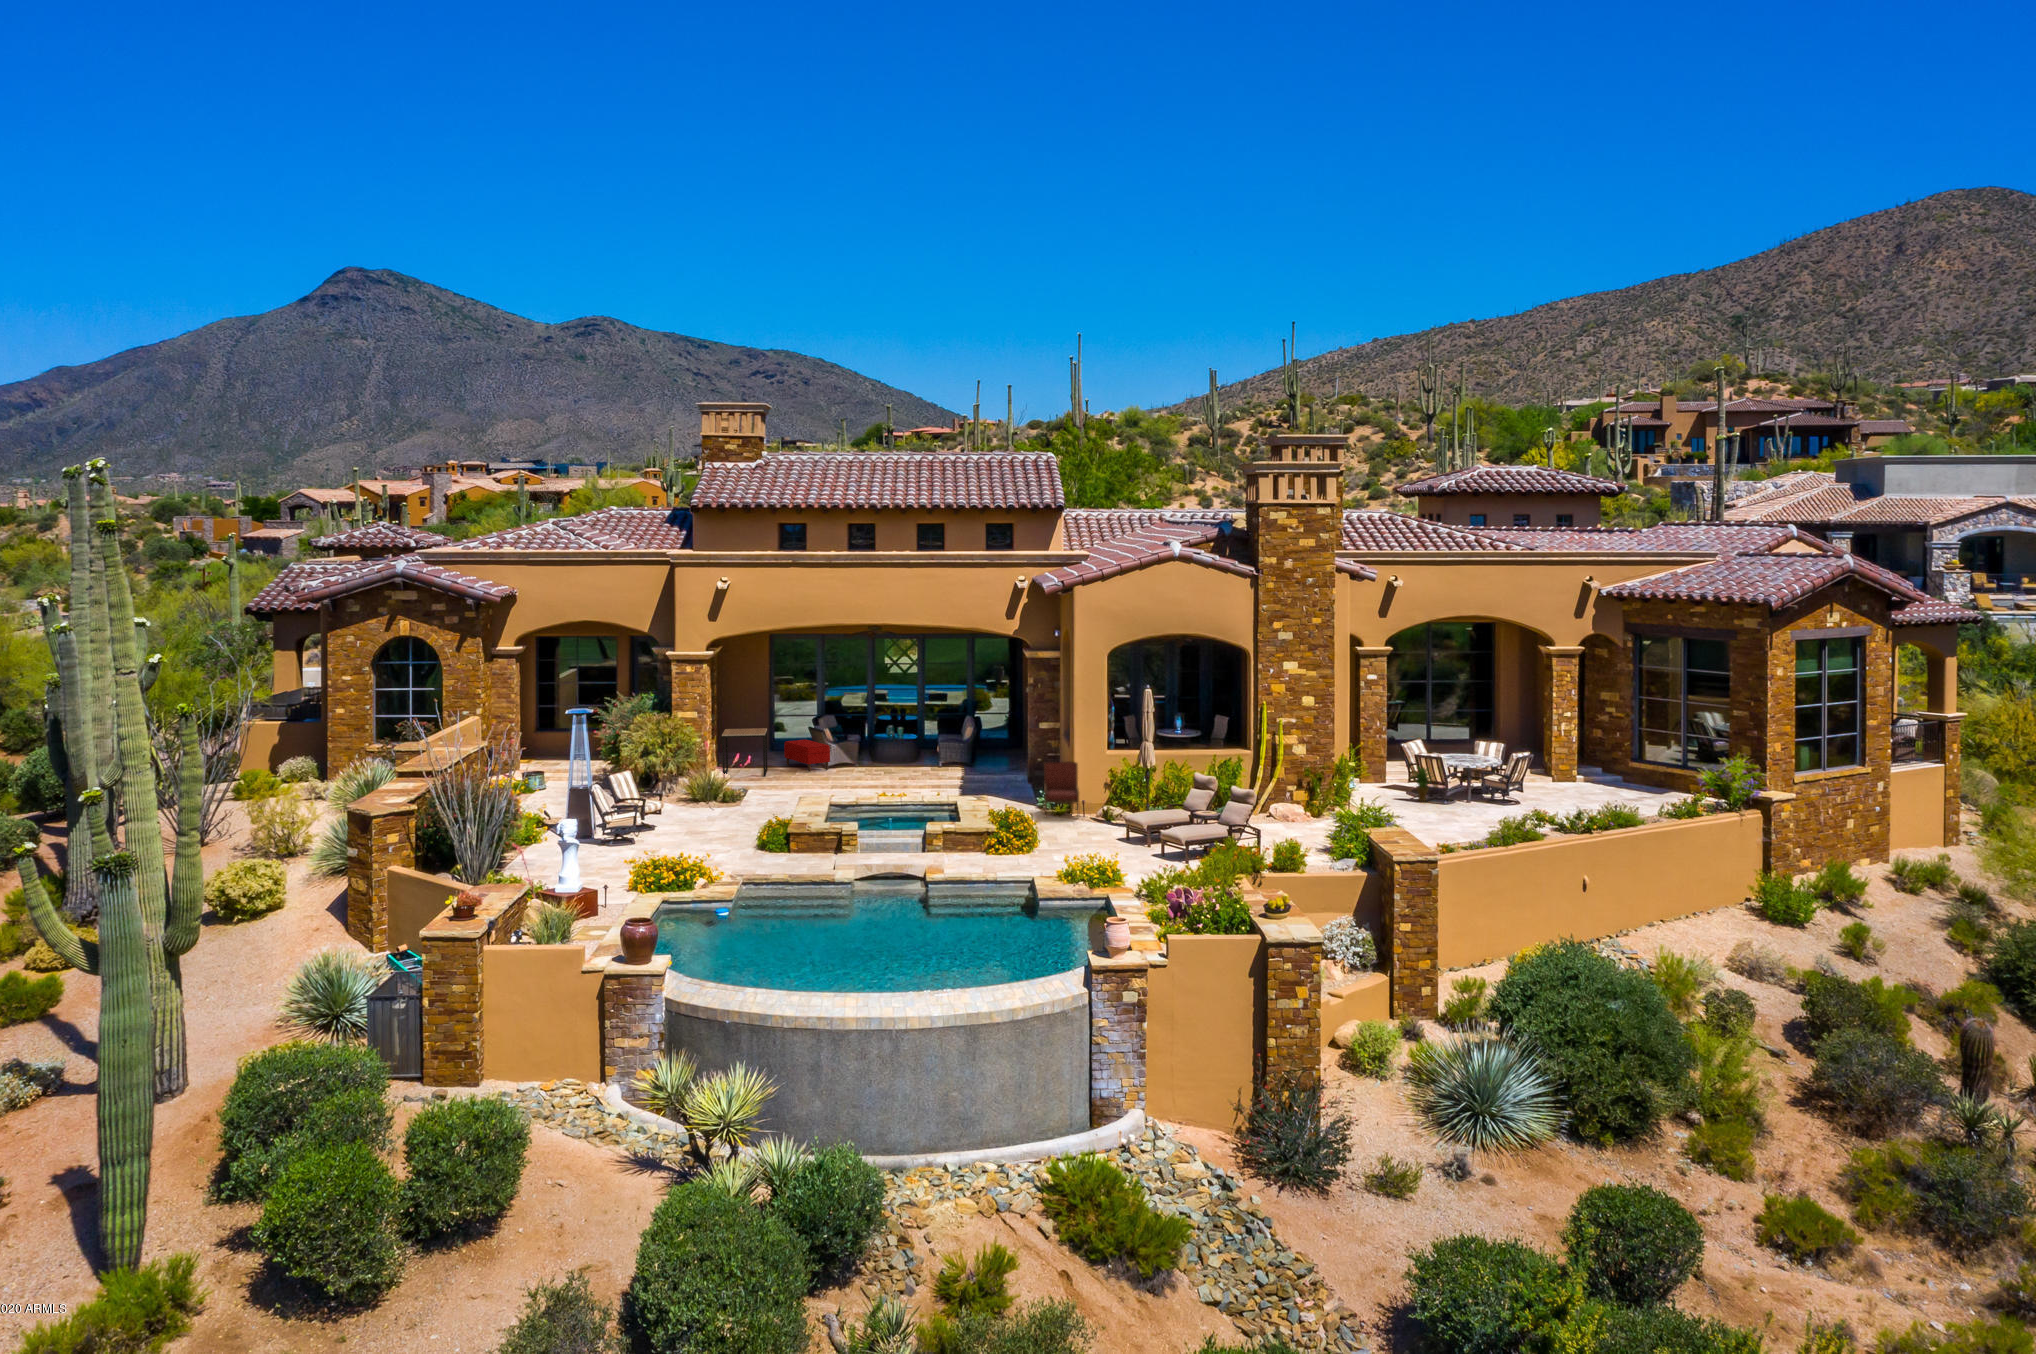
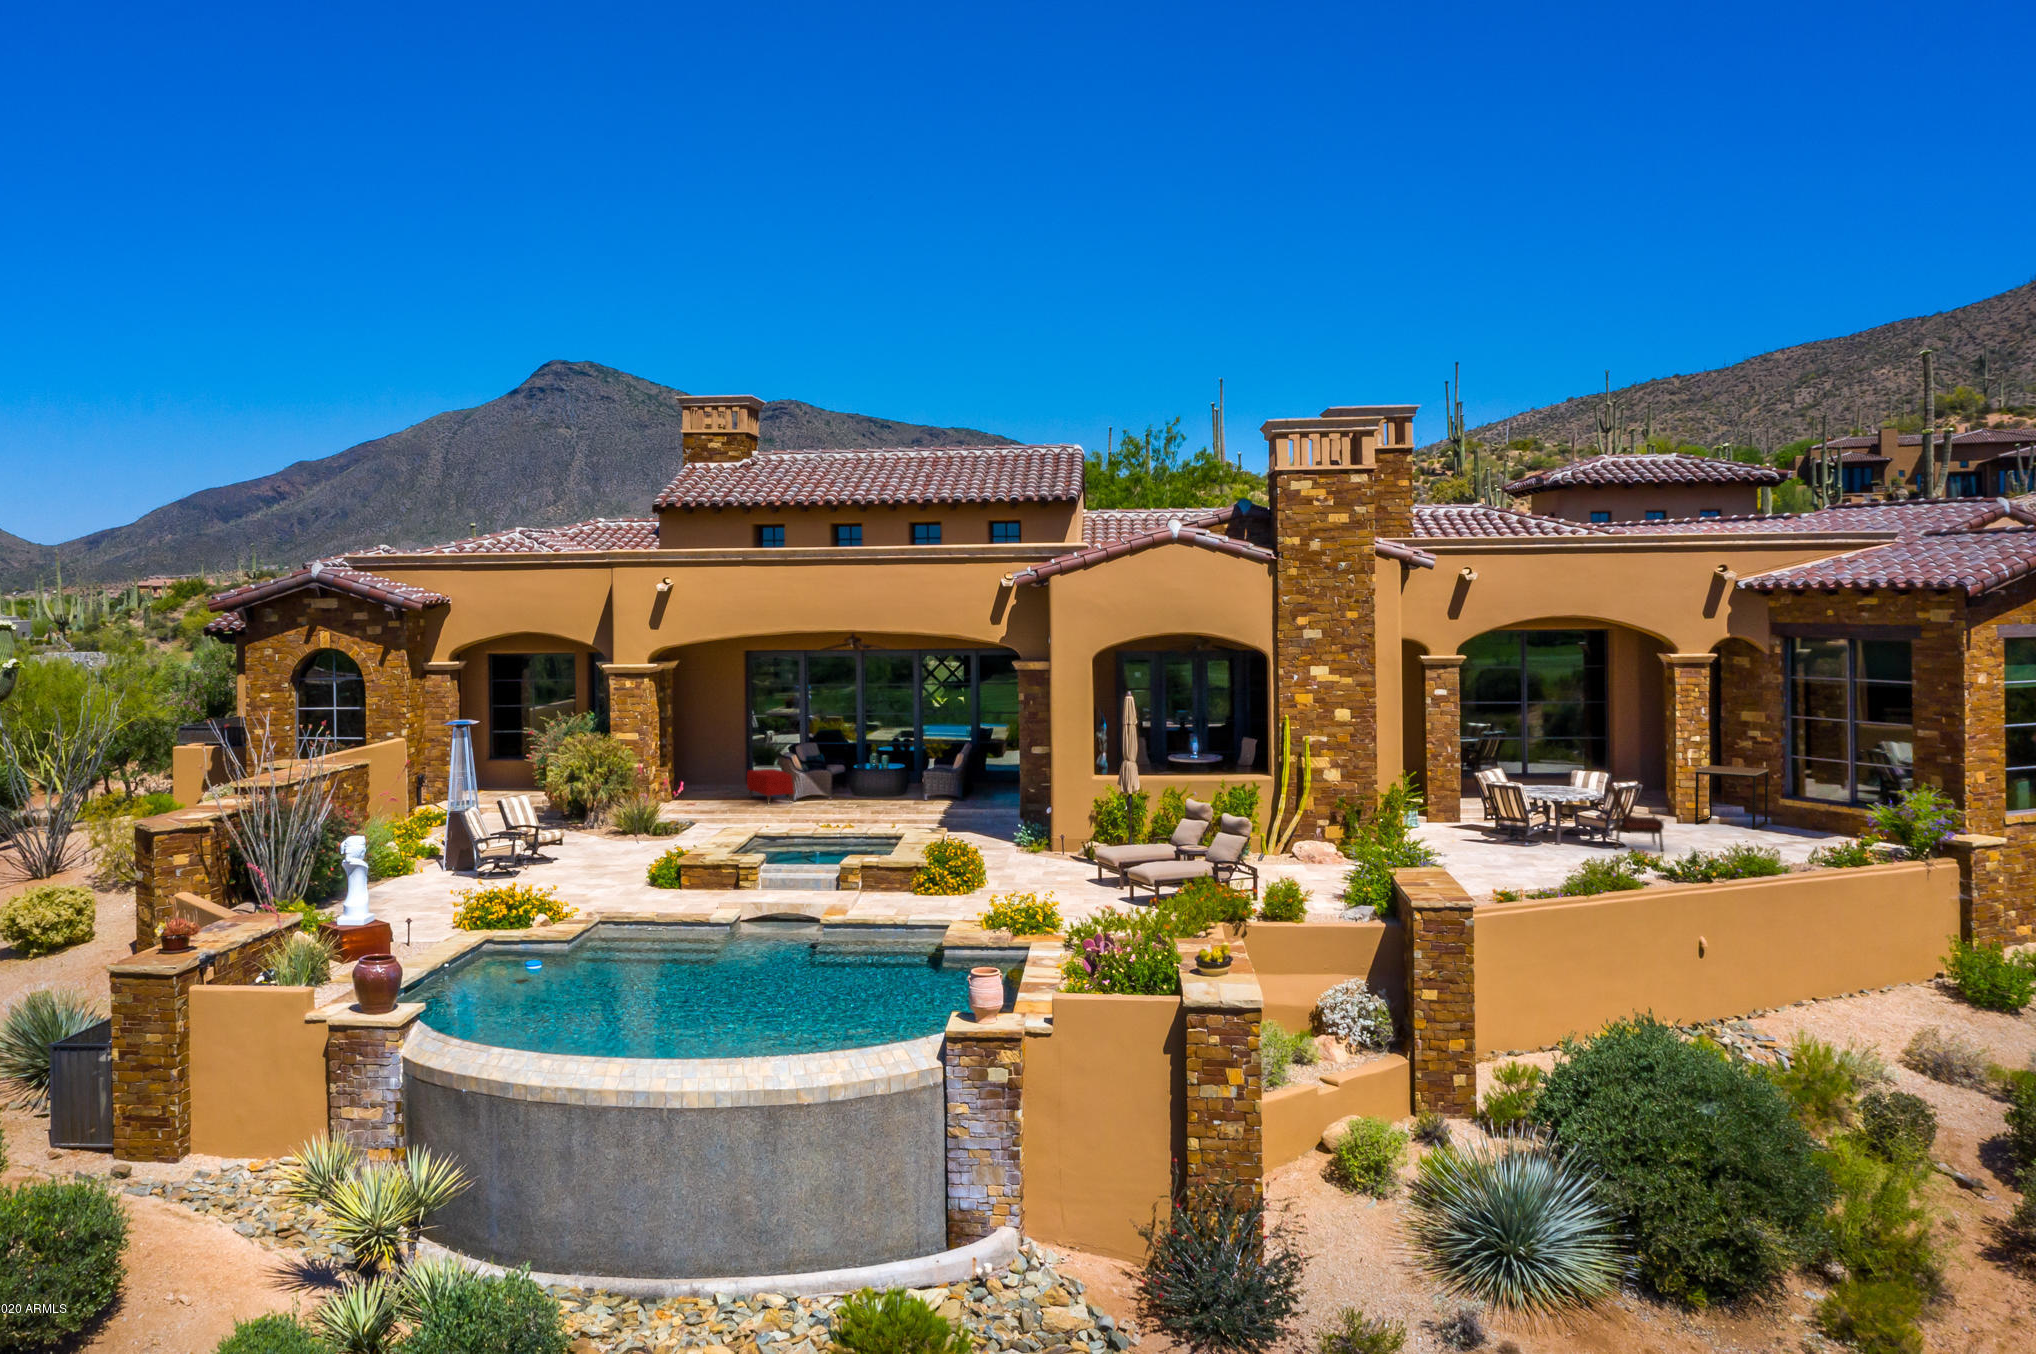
side table: present [722,728,767,776] -> present [1695,765,1769,829]
armchair: present [1044,761,1079,811] -> present [1605,783,1664,851]
potted plant: present [1414,767,1431,801] -> none [1480,797,1516,842]

